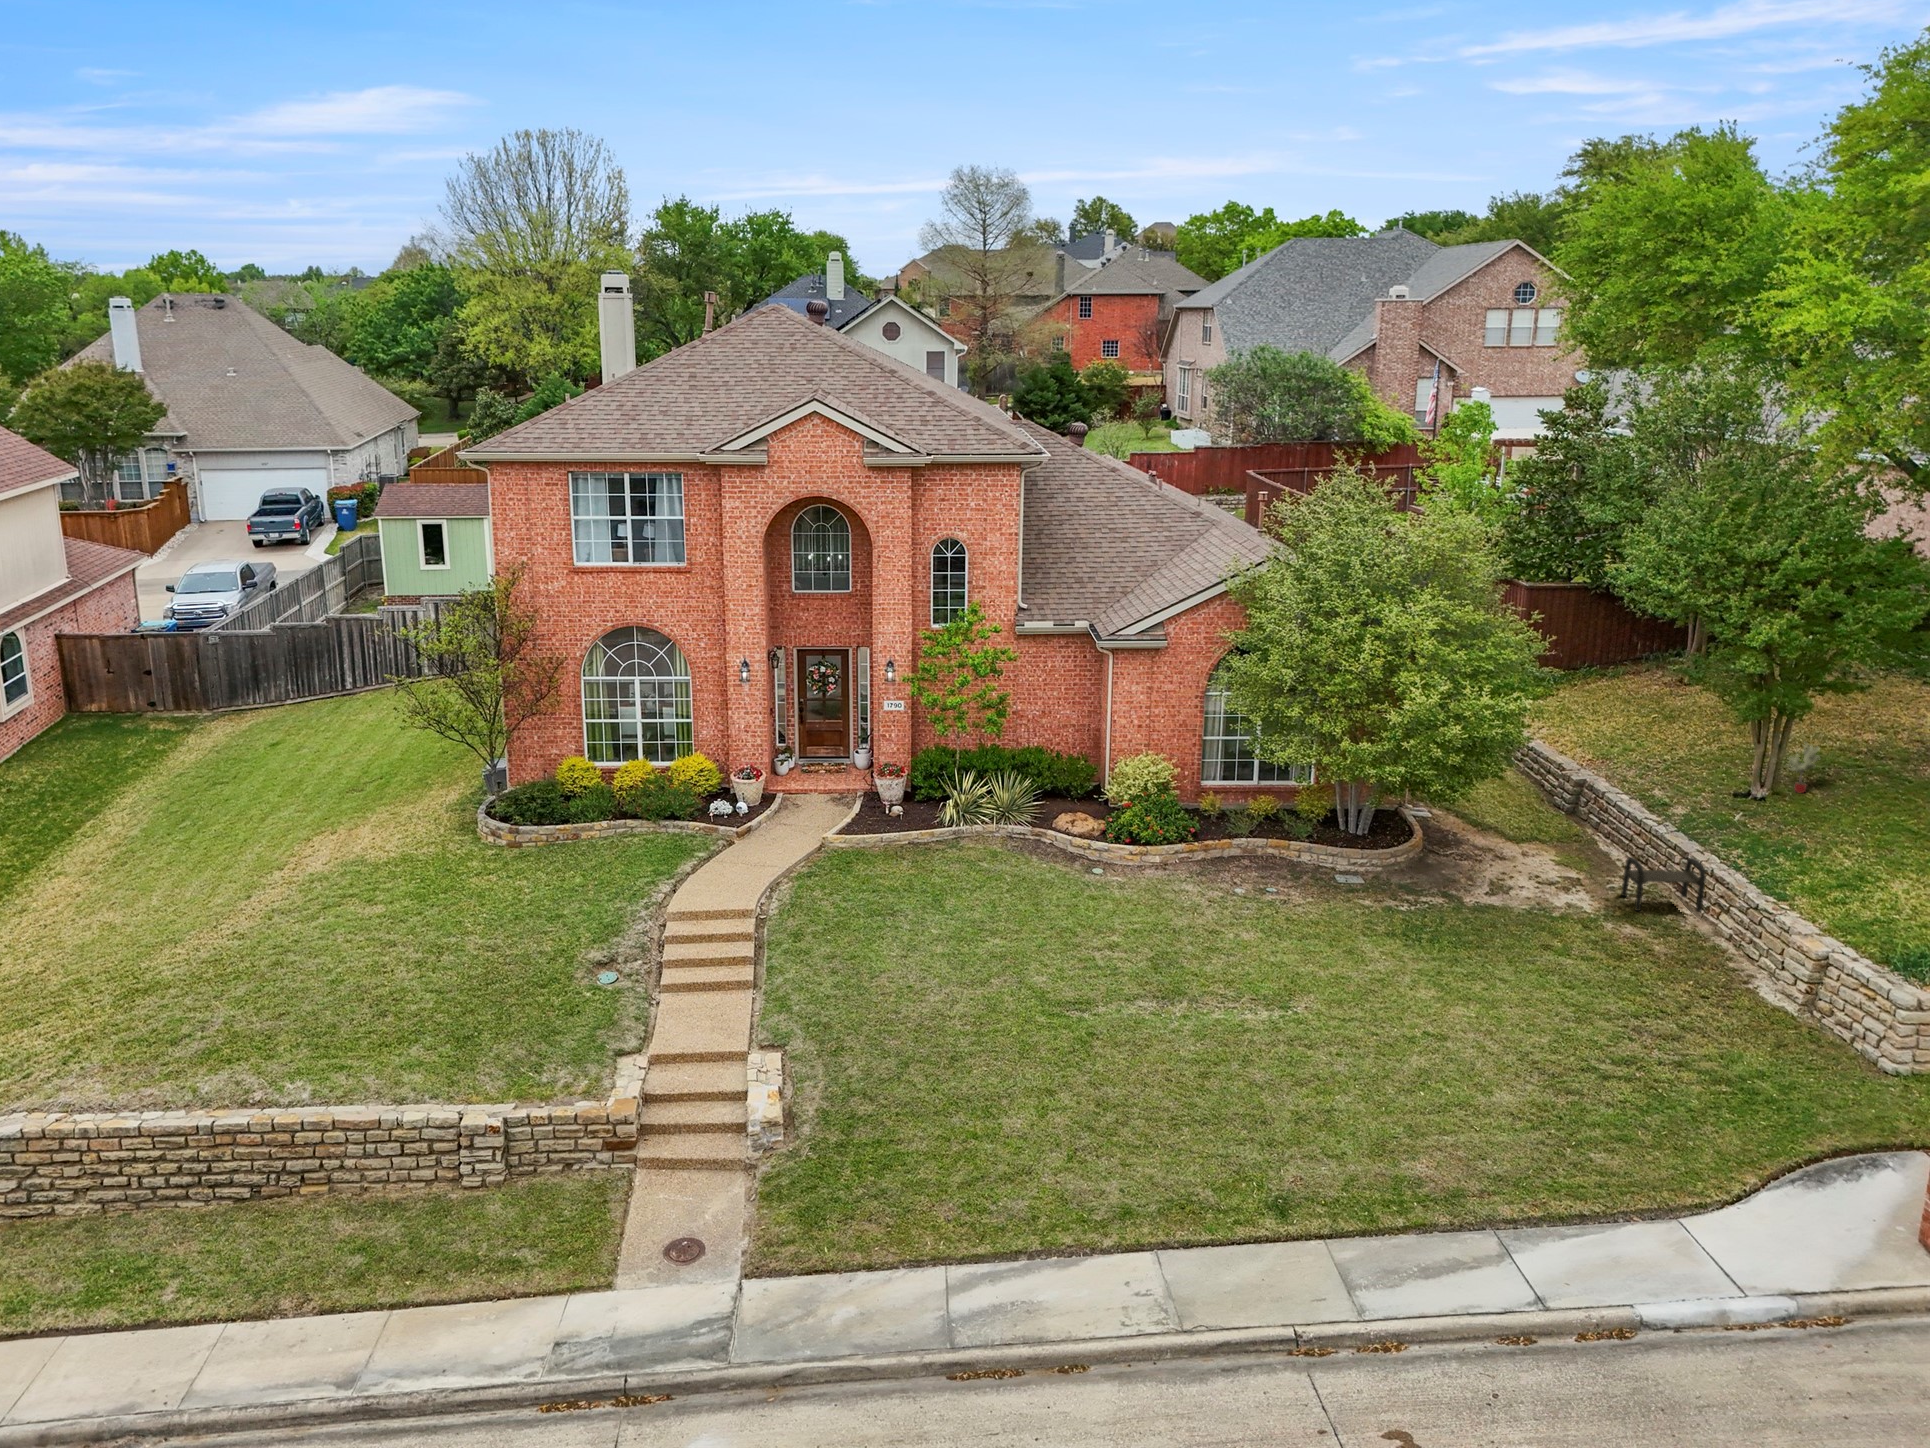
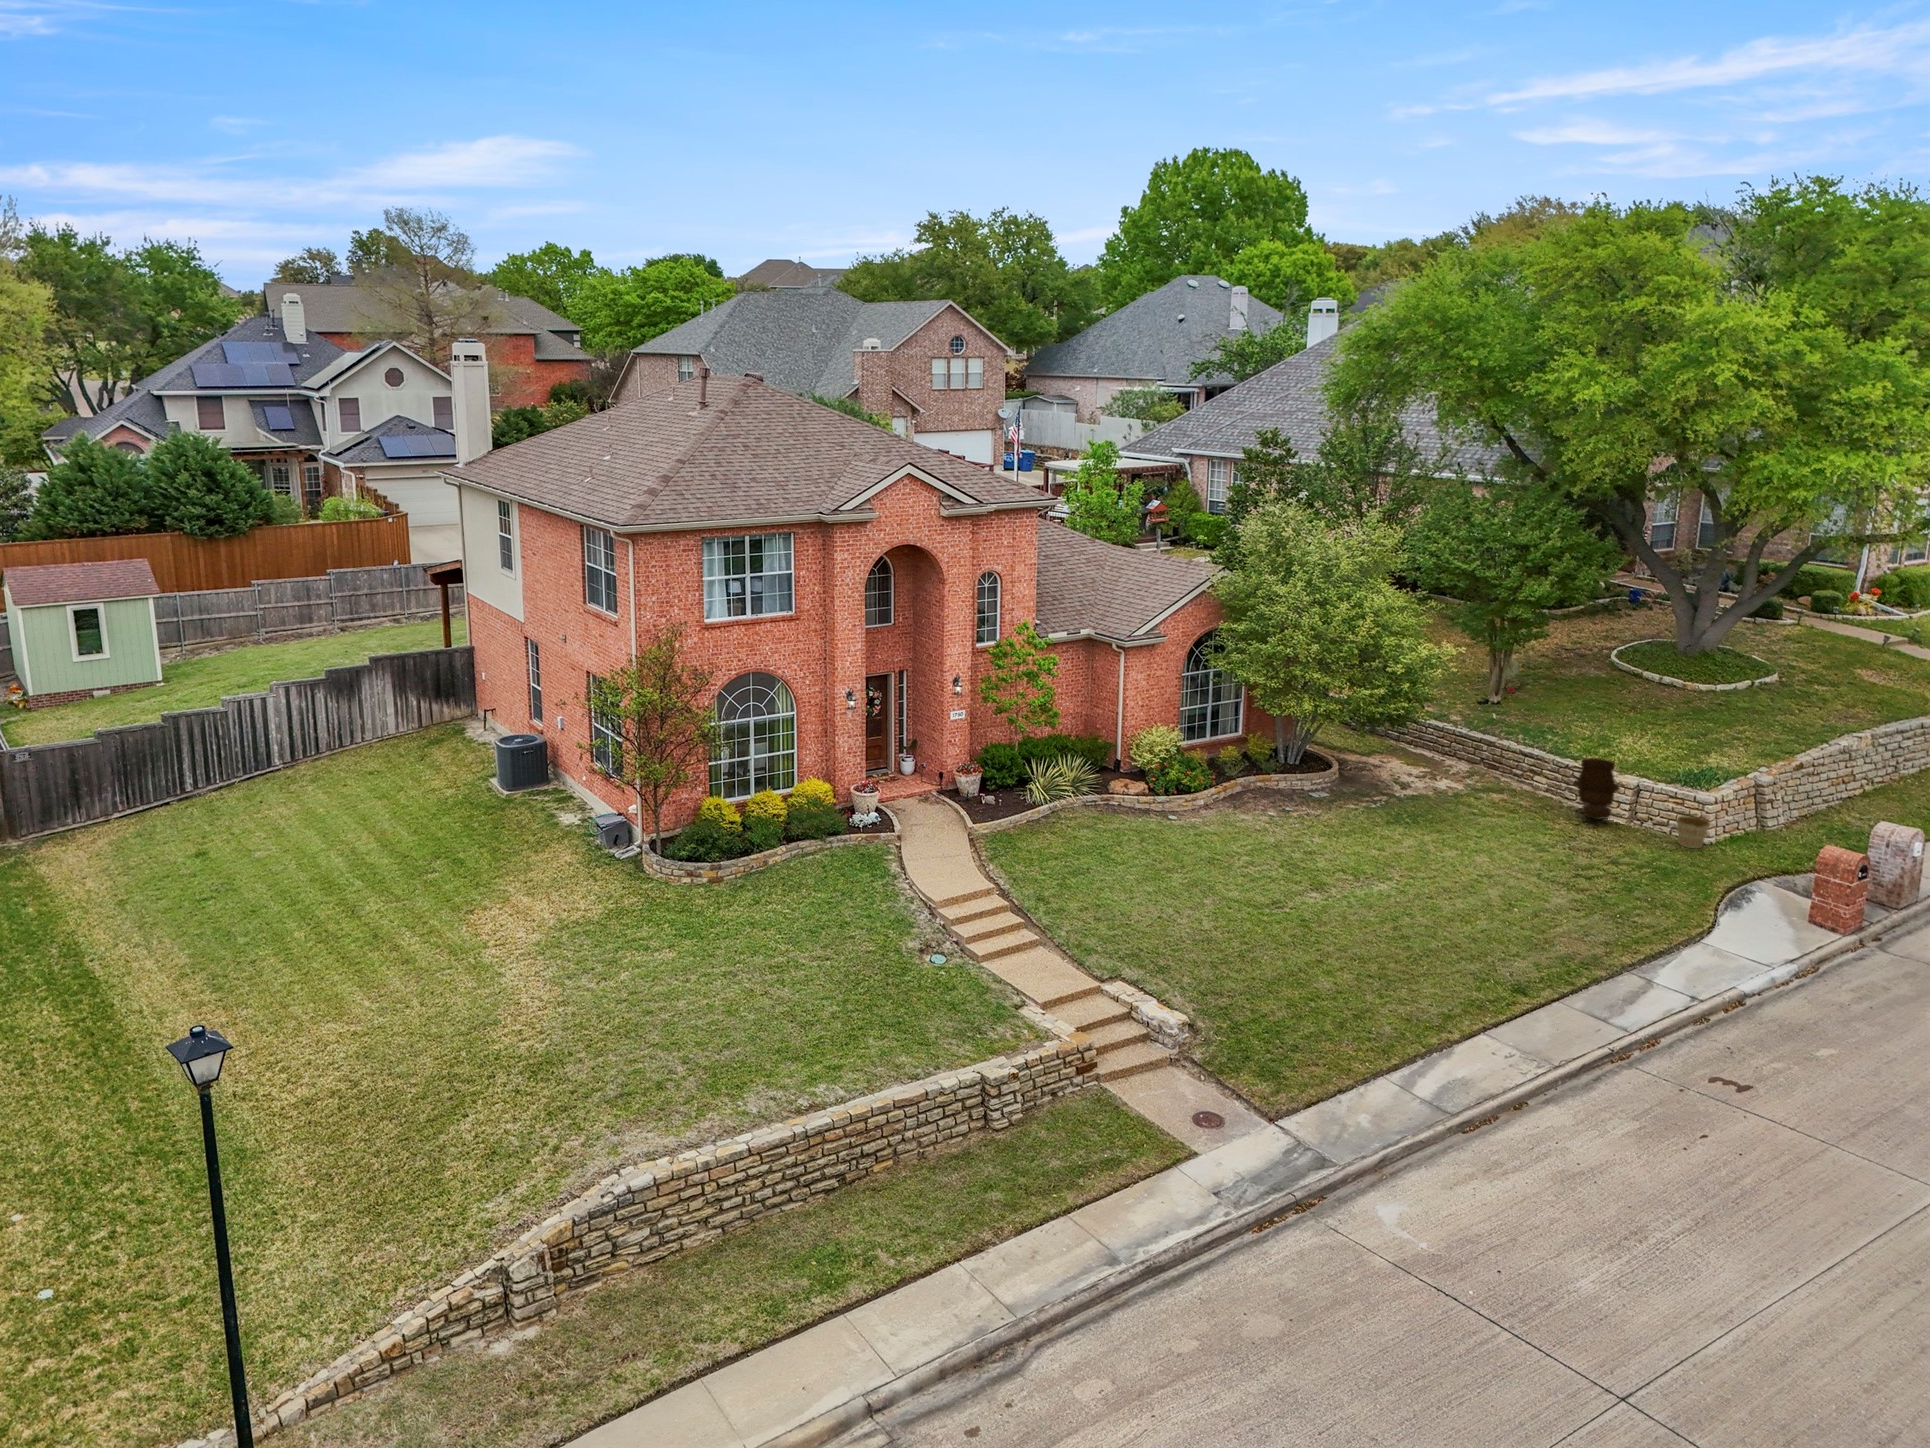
bench: present [1621,857,1706,912] -> none [1467,742,1522,784]
lounge chair: none [1716,900,1800,1004] -> present [1574,758,1620,824]
wooden bucket: none [1838,1016,1895,1073] -> present [1677,816,1710,848]

